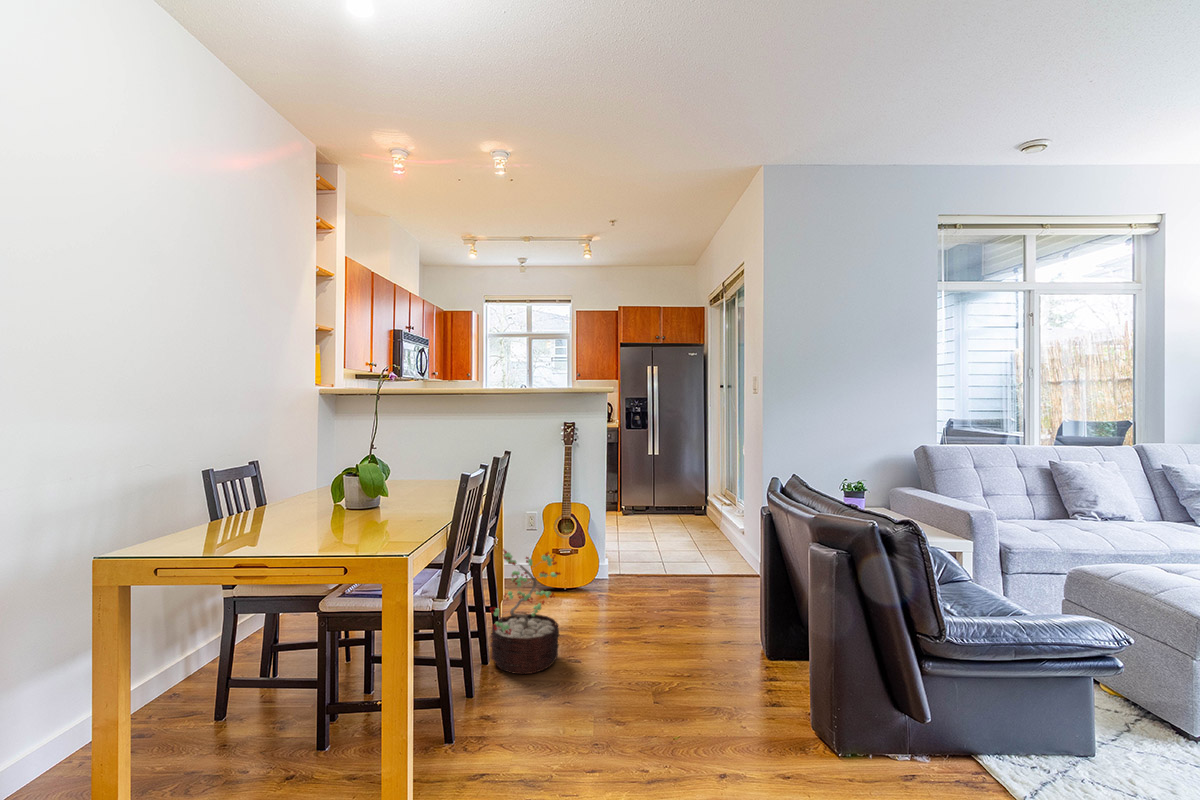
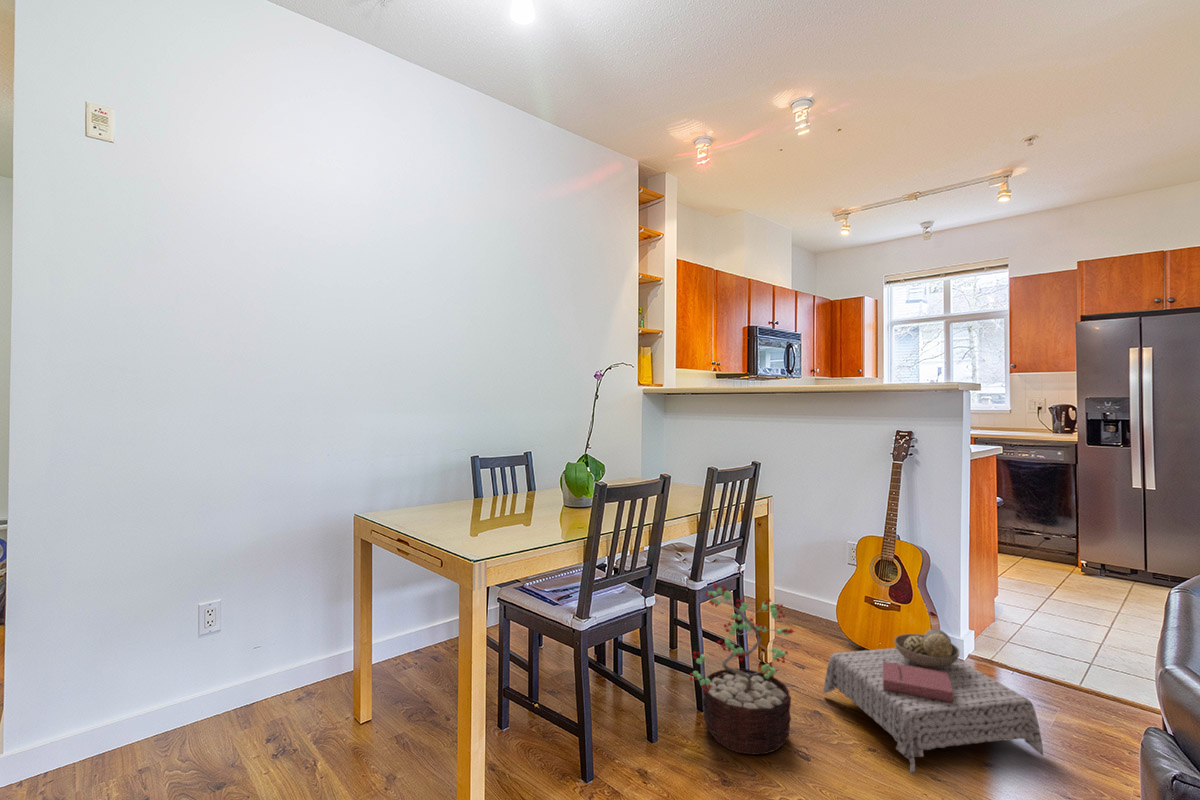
ottoman: none [550,557,677,647] -> present [823,629,1043,774]

